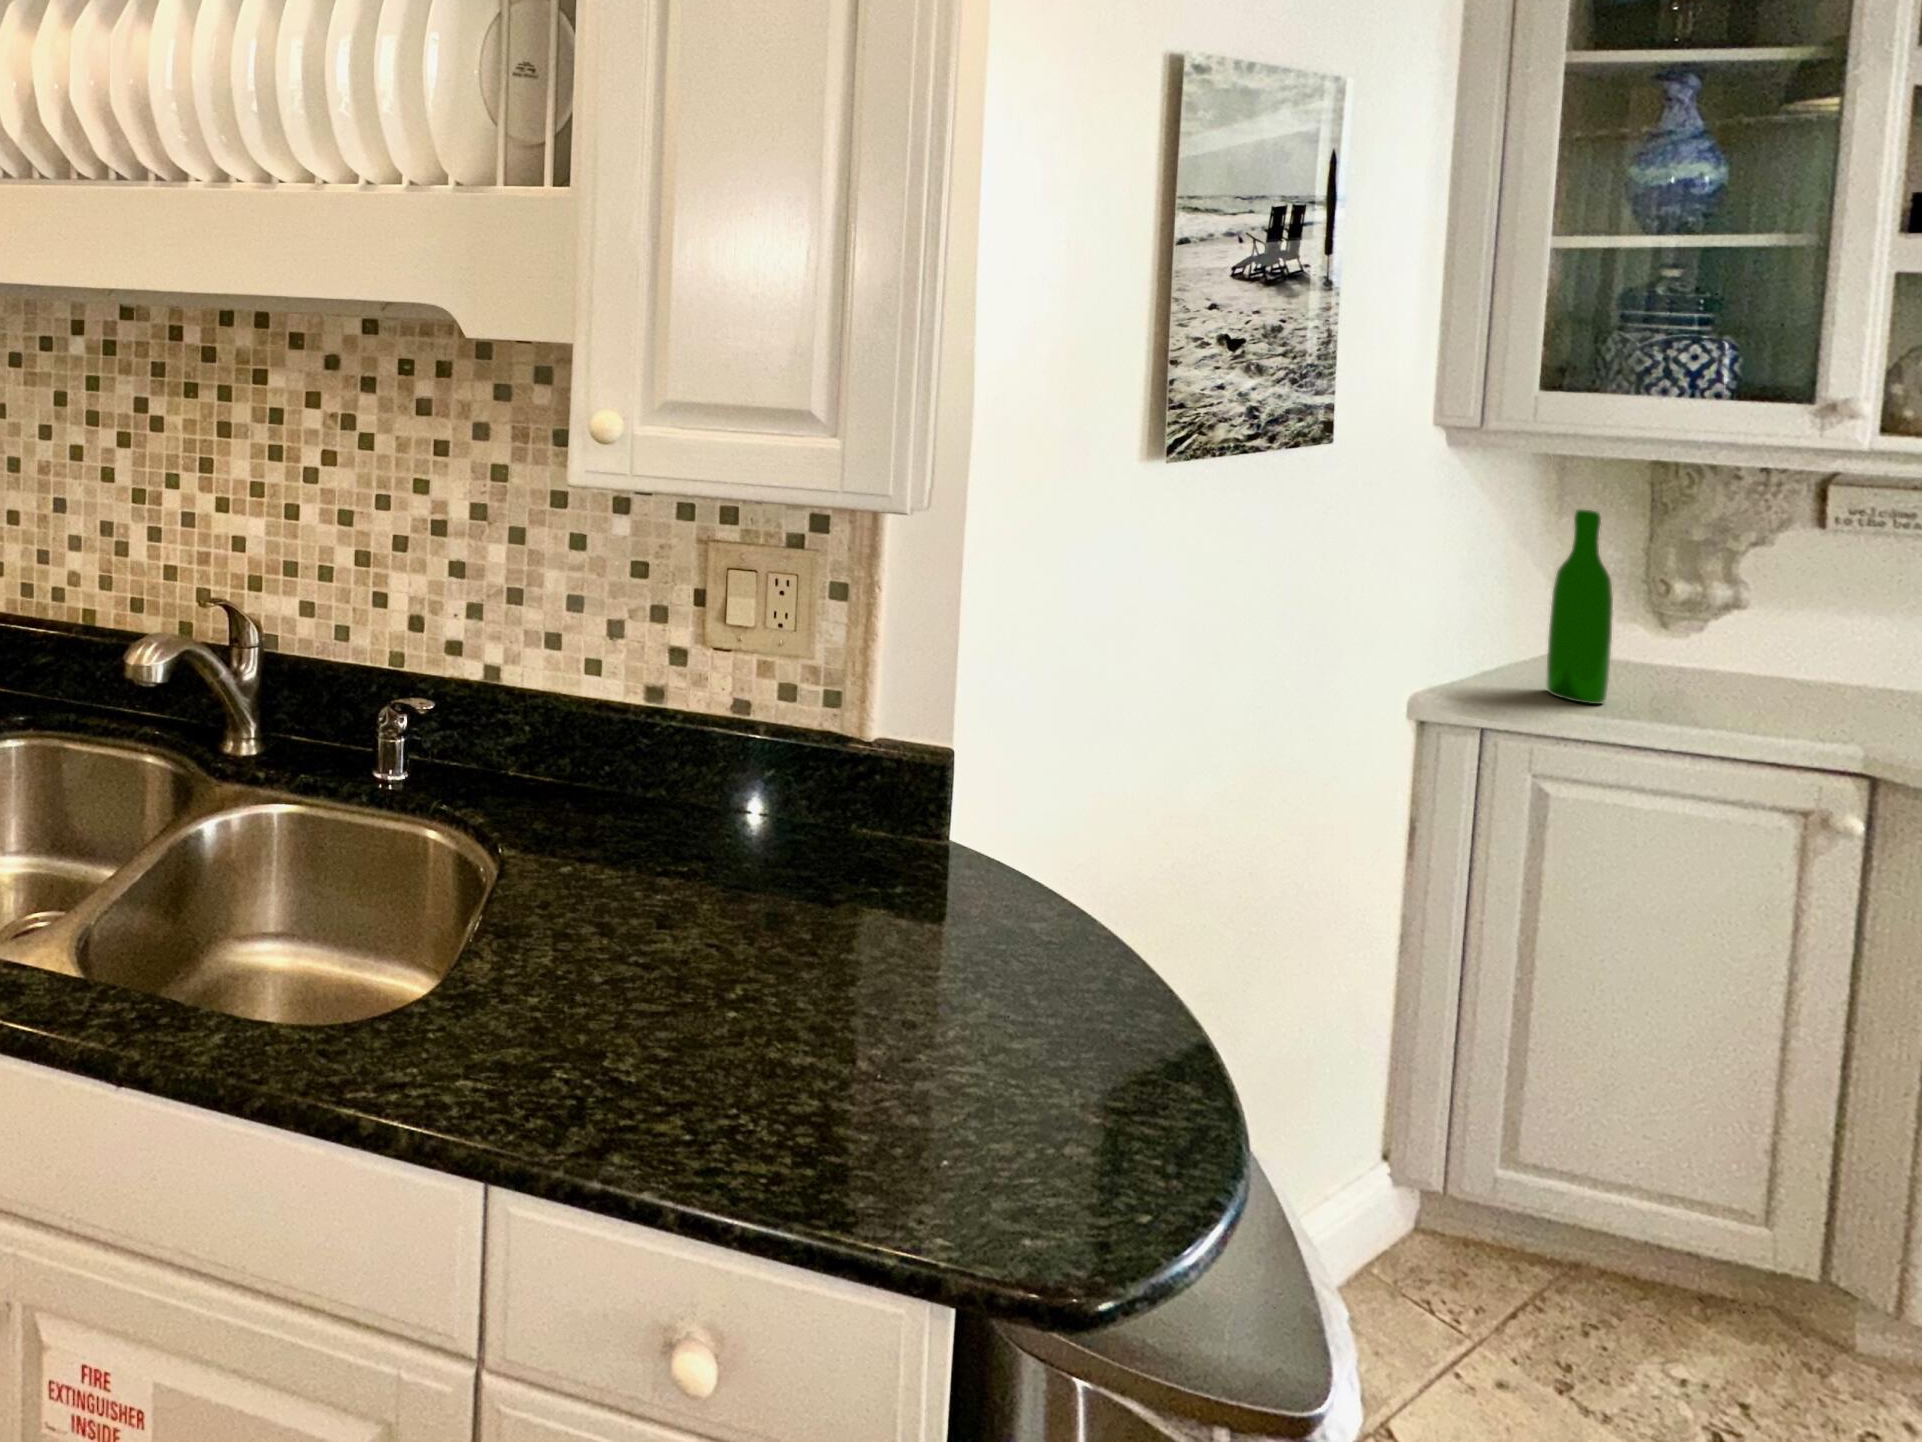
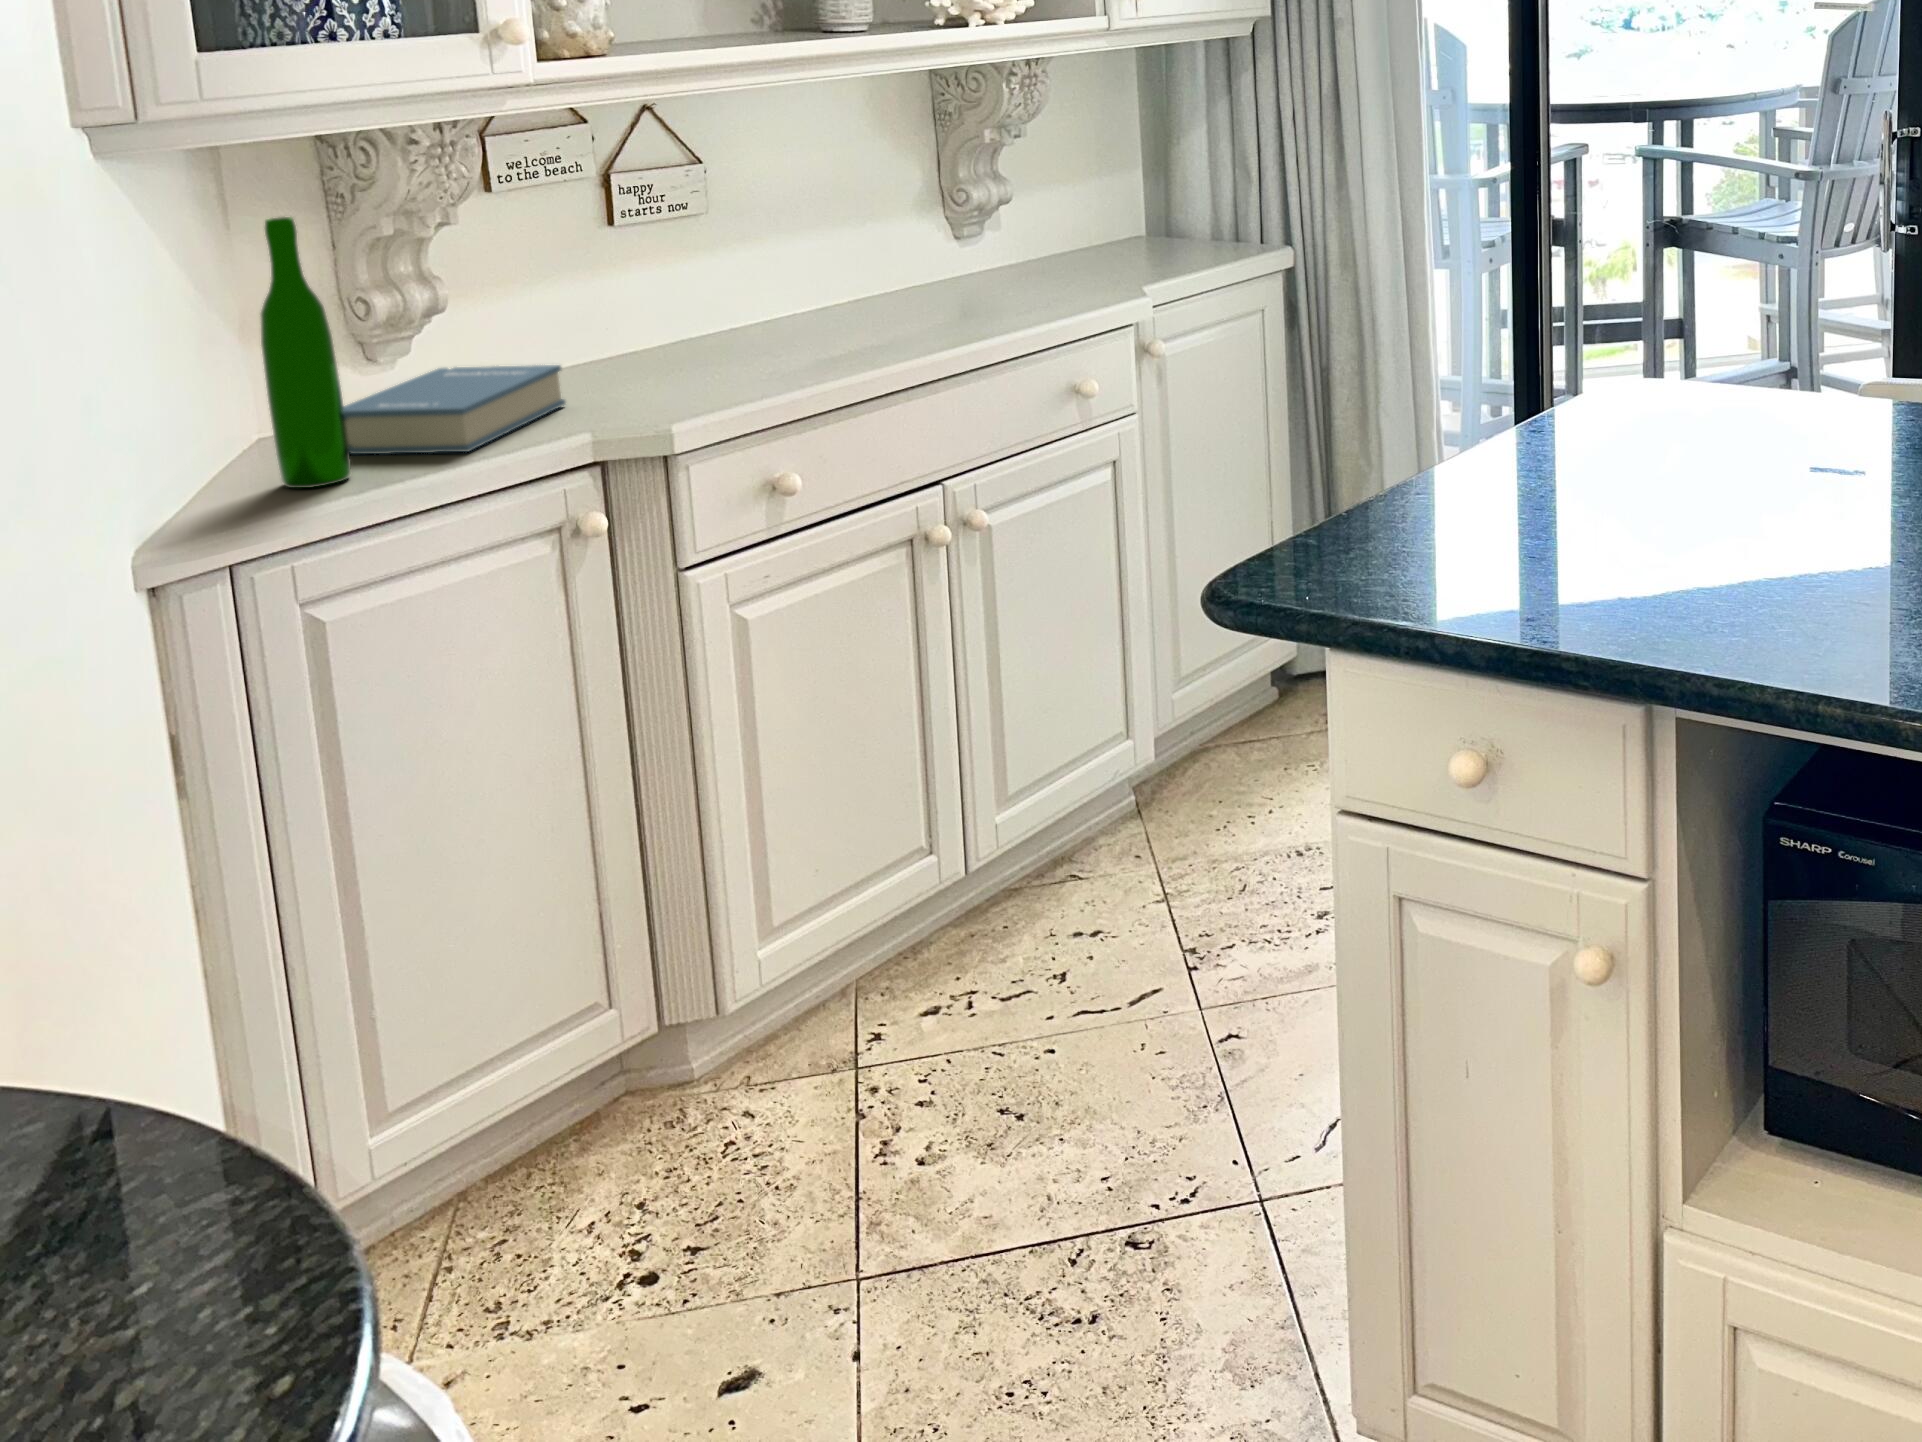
hardback book: none [1597,649,1857,721] -> present [344,365,565,454]

